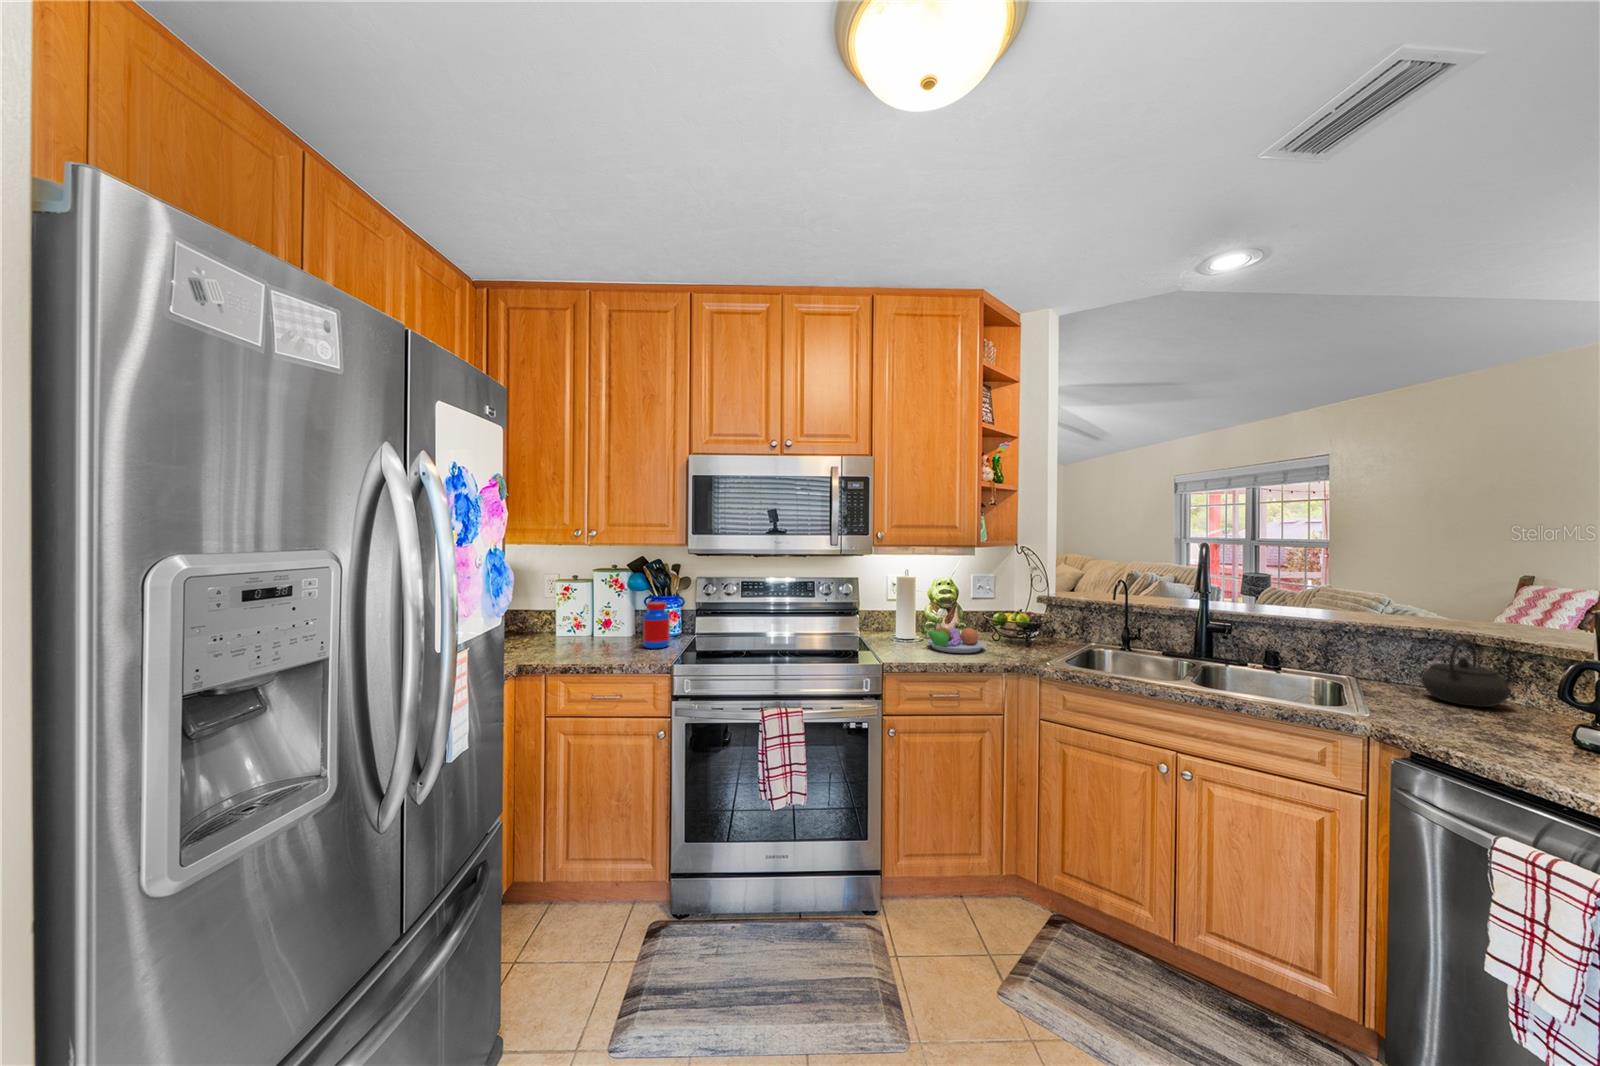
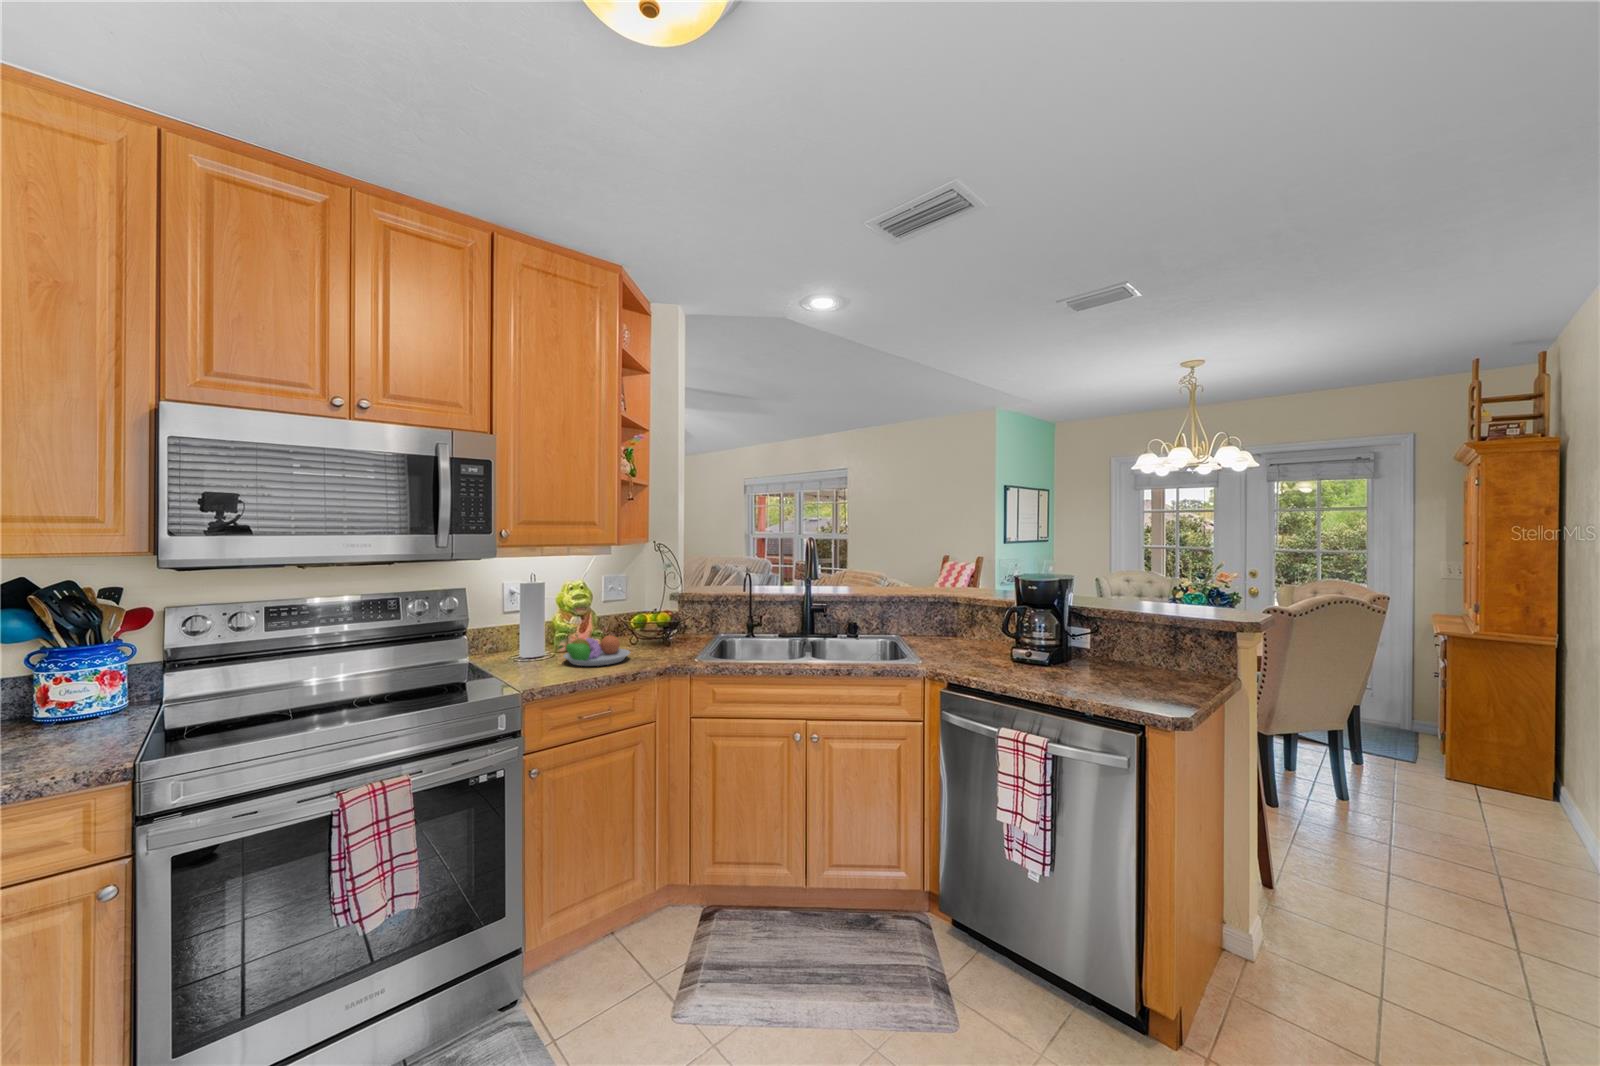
jar: present [643,602,670,649] -> none [46,654,116,741]
kettle: present [1421,638,1510,707] -> none [940,600,980,646]

